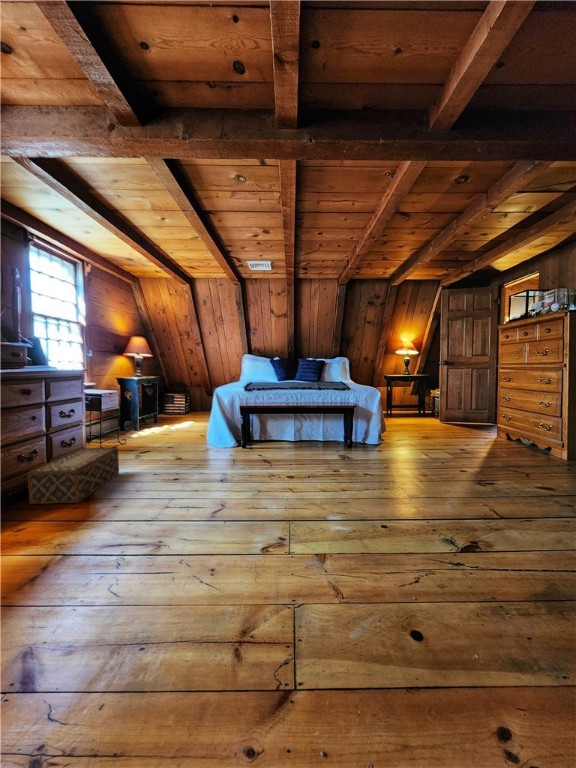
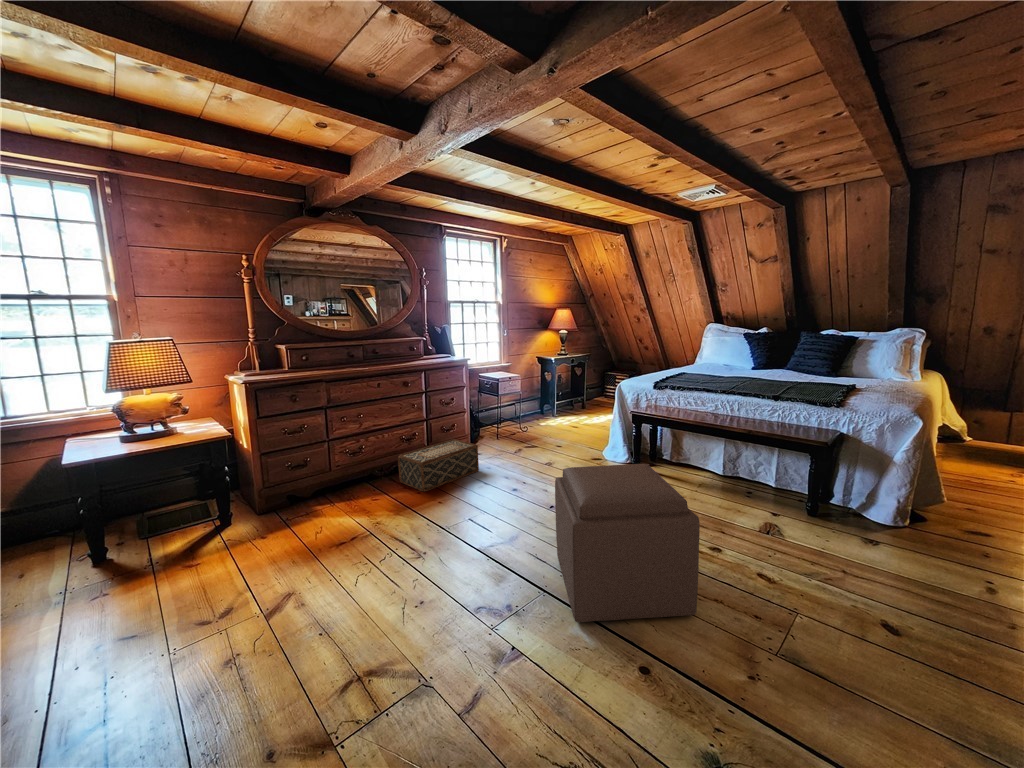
ottoman: none [268,420,370,524] -> present [555,464,700,622]

